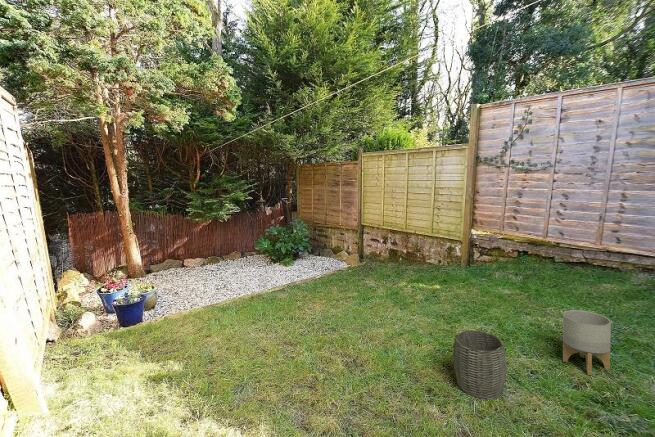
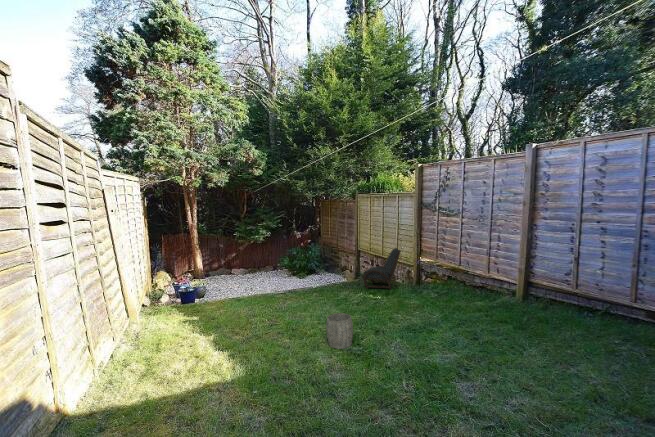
lounge chair: none [392,218,443,275] -> present [364,248,402,289]
planter: present [563,310,611,375] -> none [393,307,416,343]

